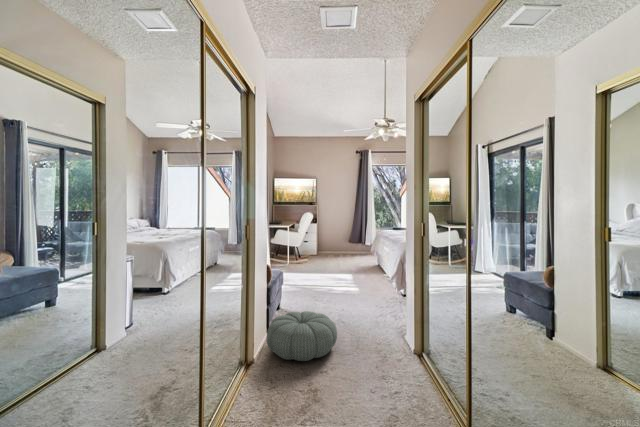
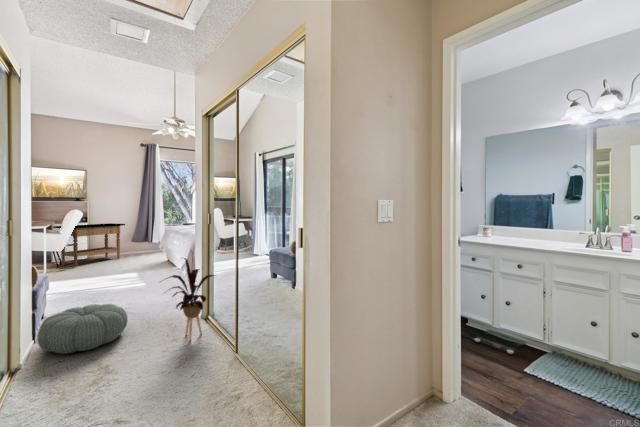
side table: none [292,225,343,263] -> present [53,223,125,267]
house plant: none [365,279,434,383] -> present [168,258,215,340]

